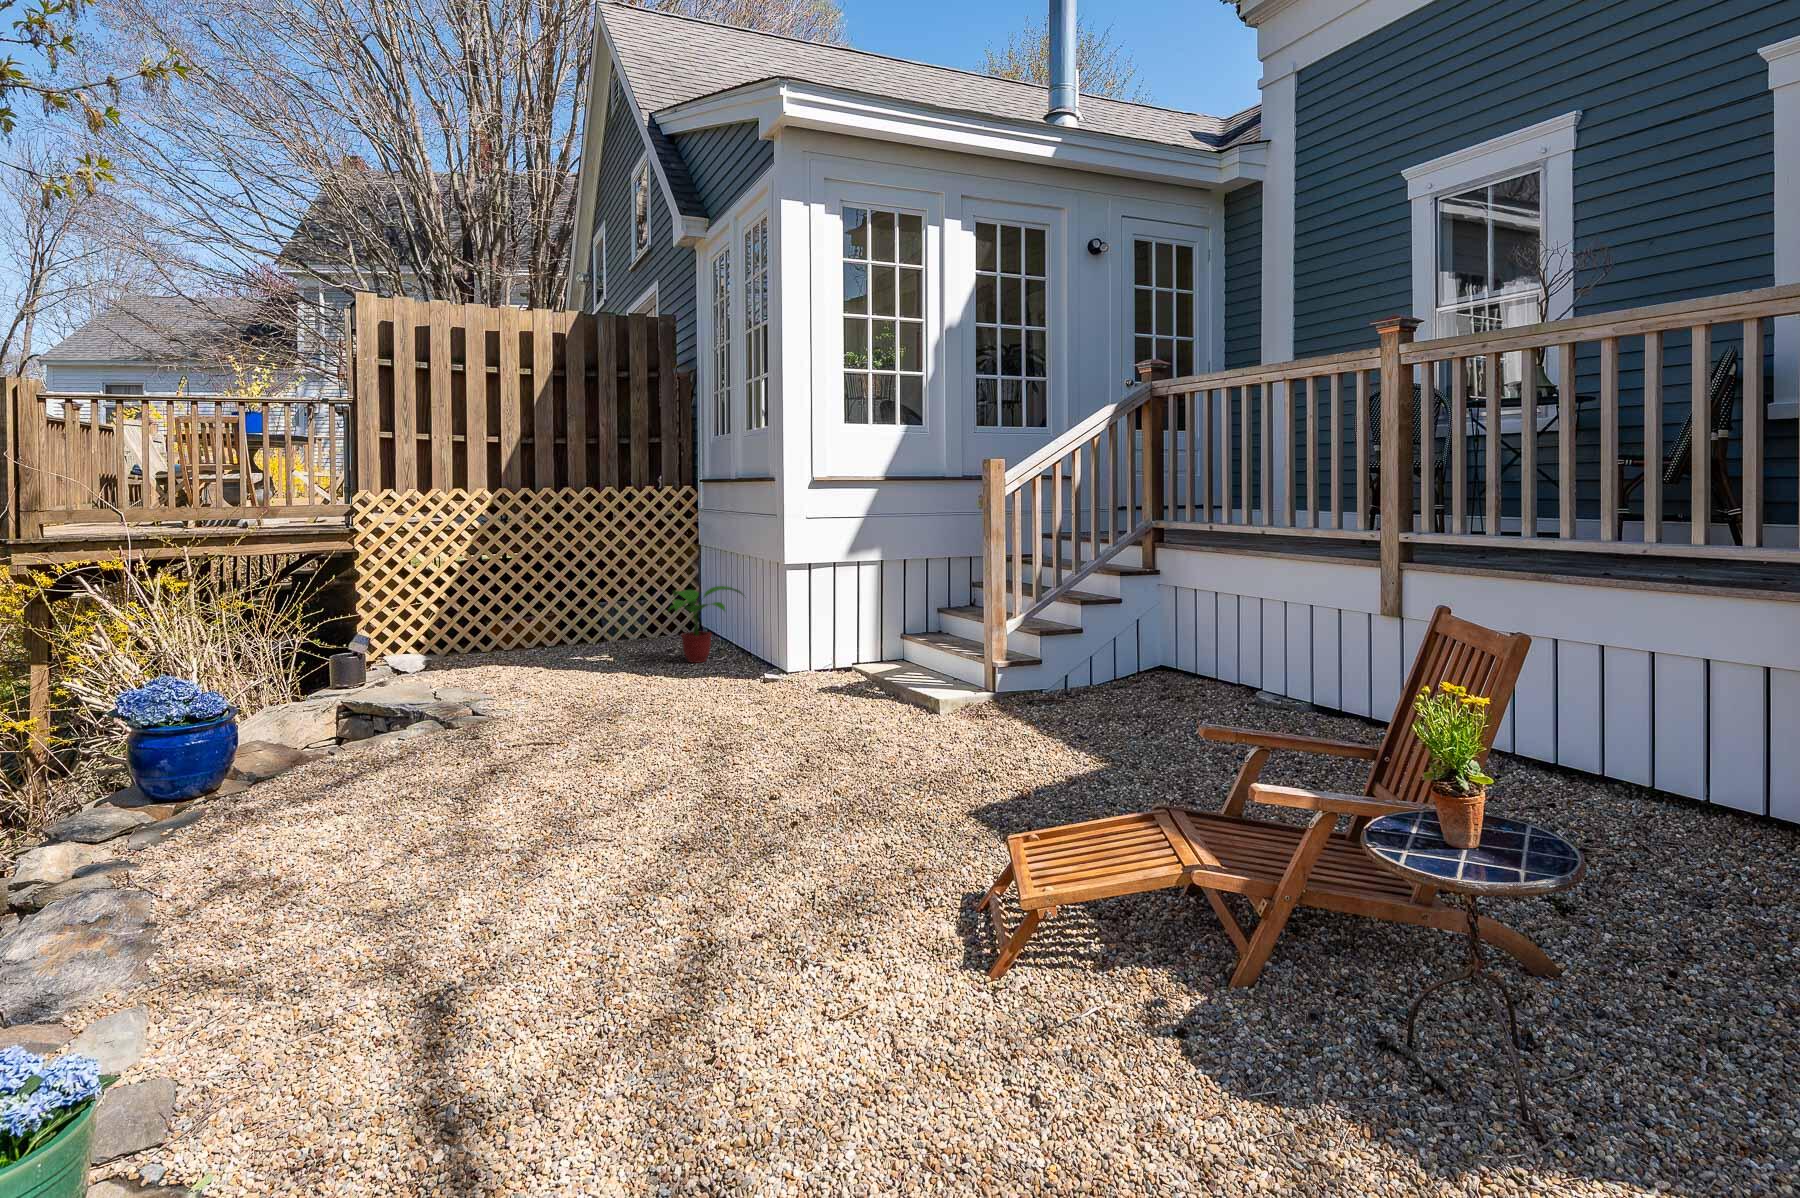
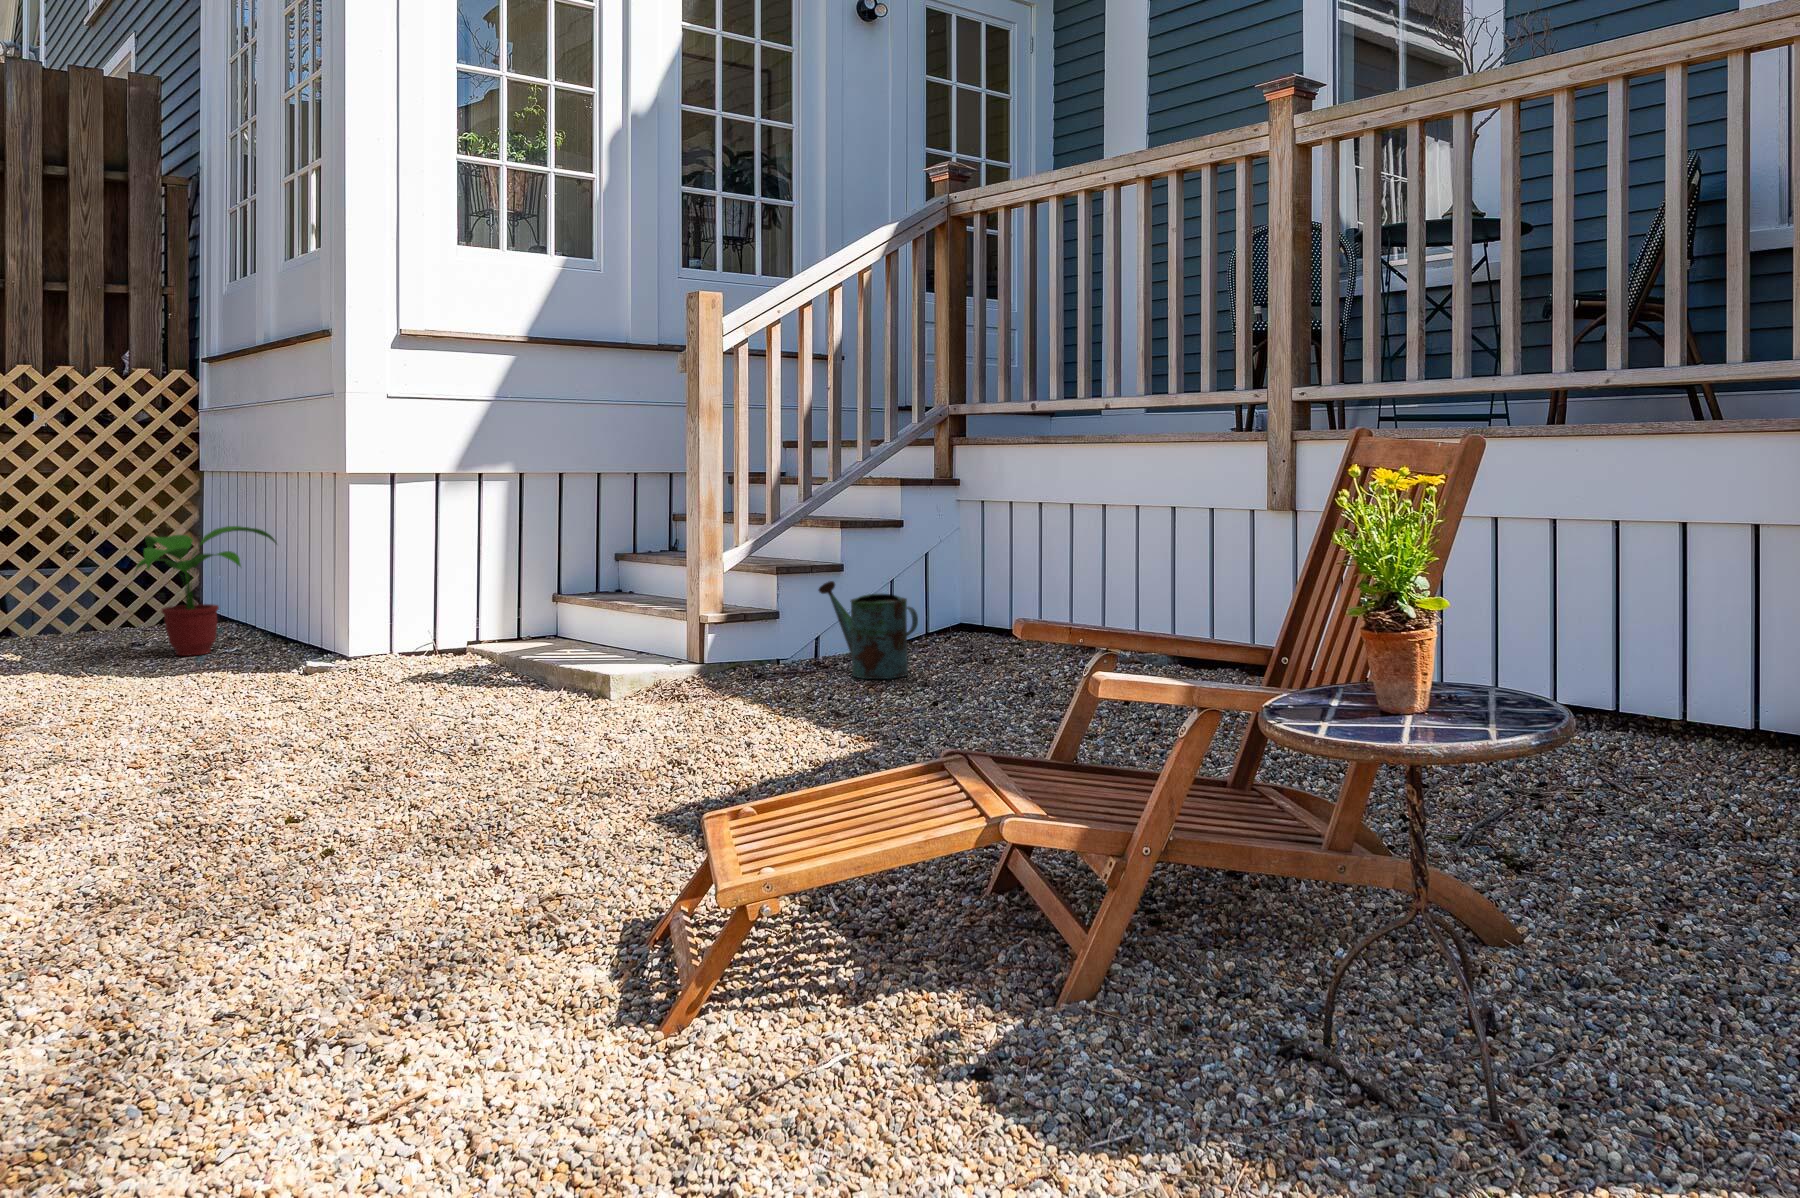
watering can: none [1073,645,1138,712] -> present [819,581,918,679]

